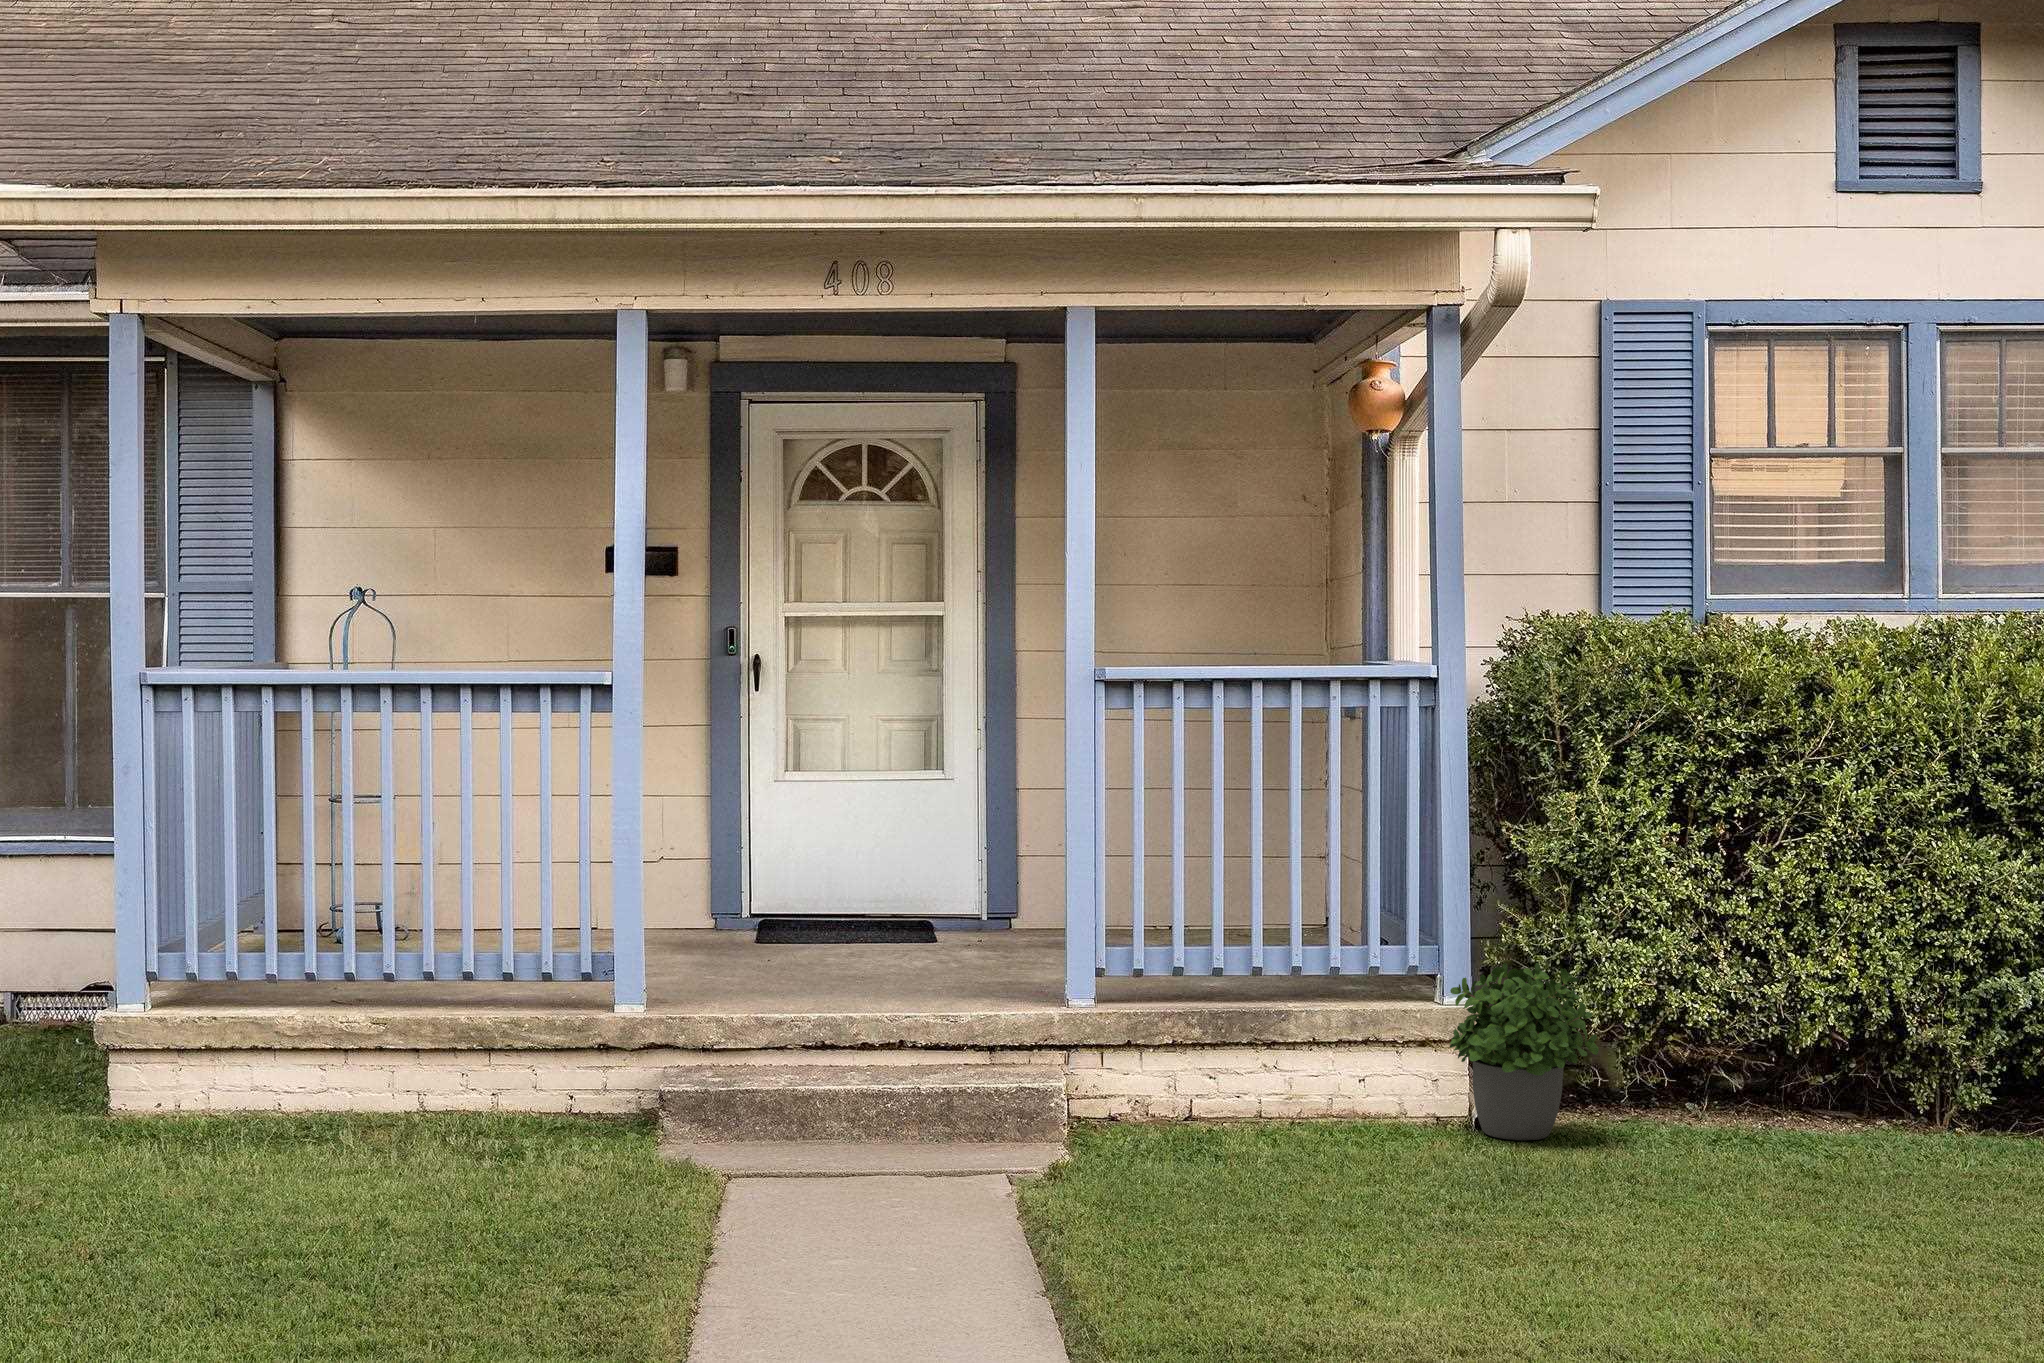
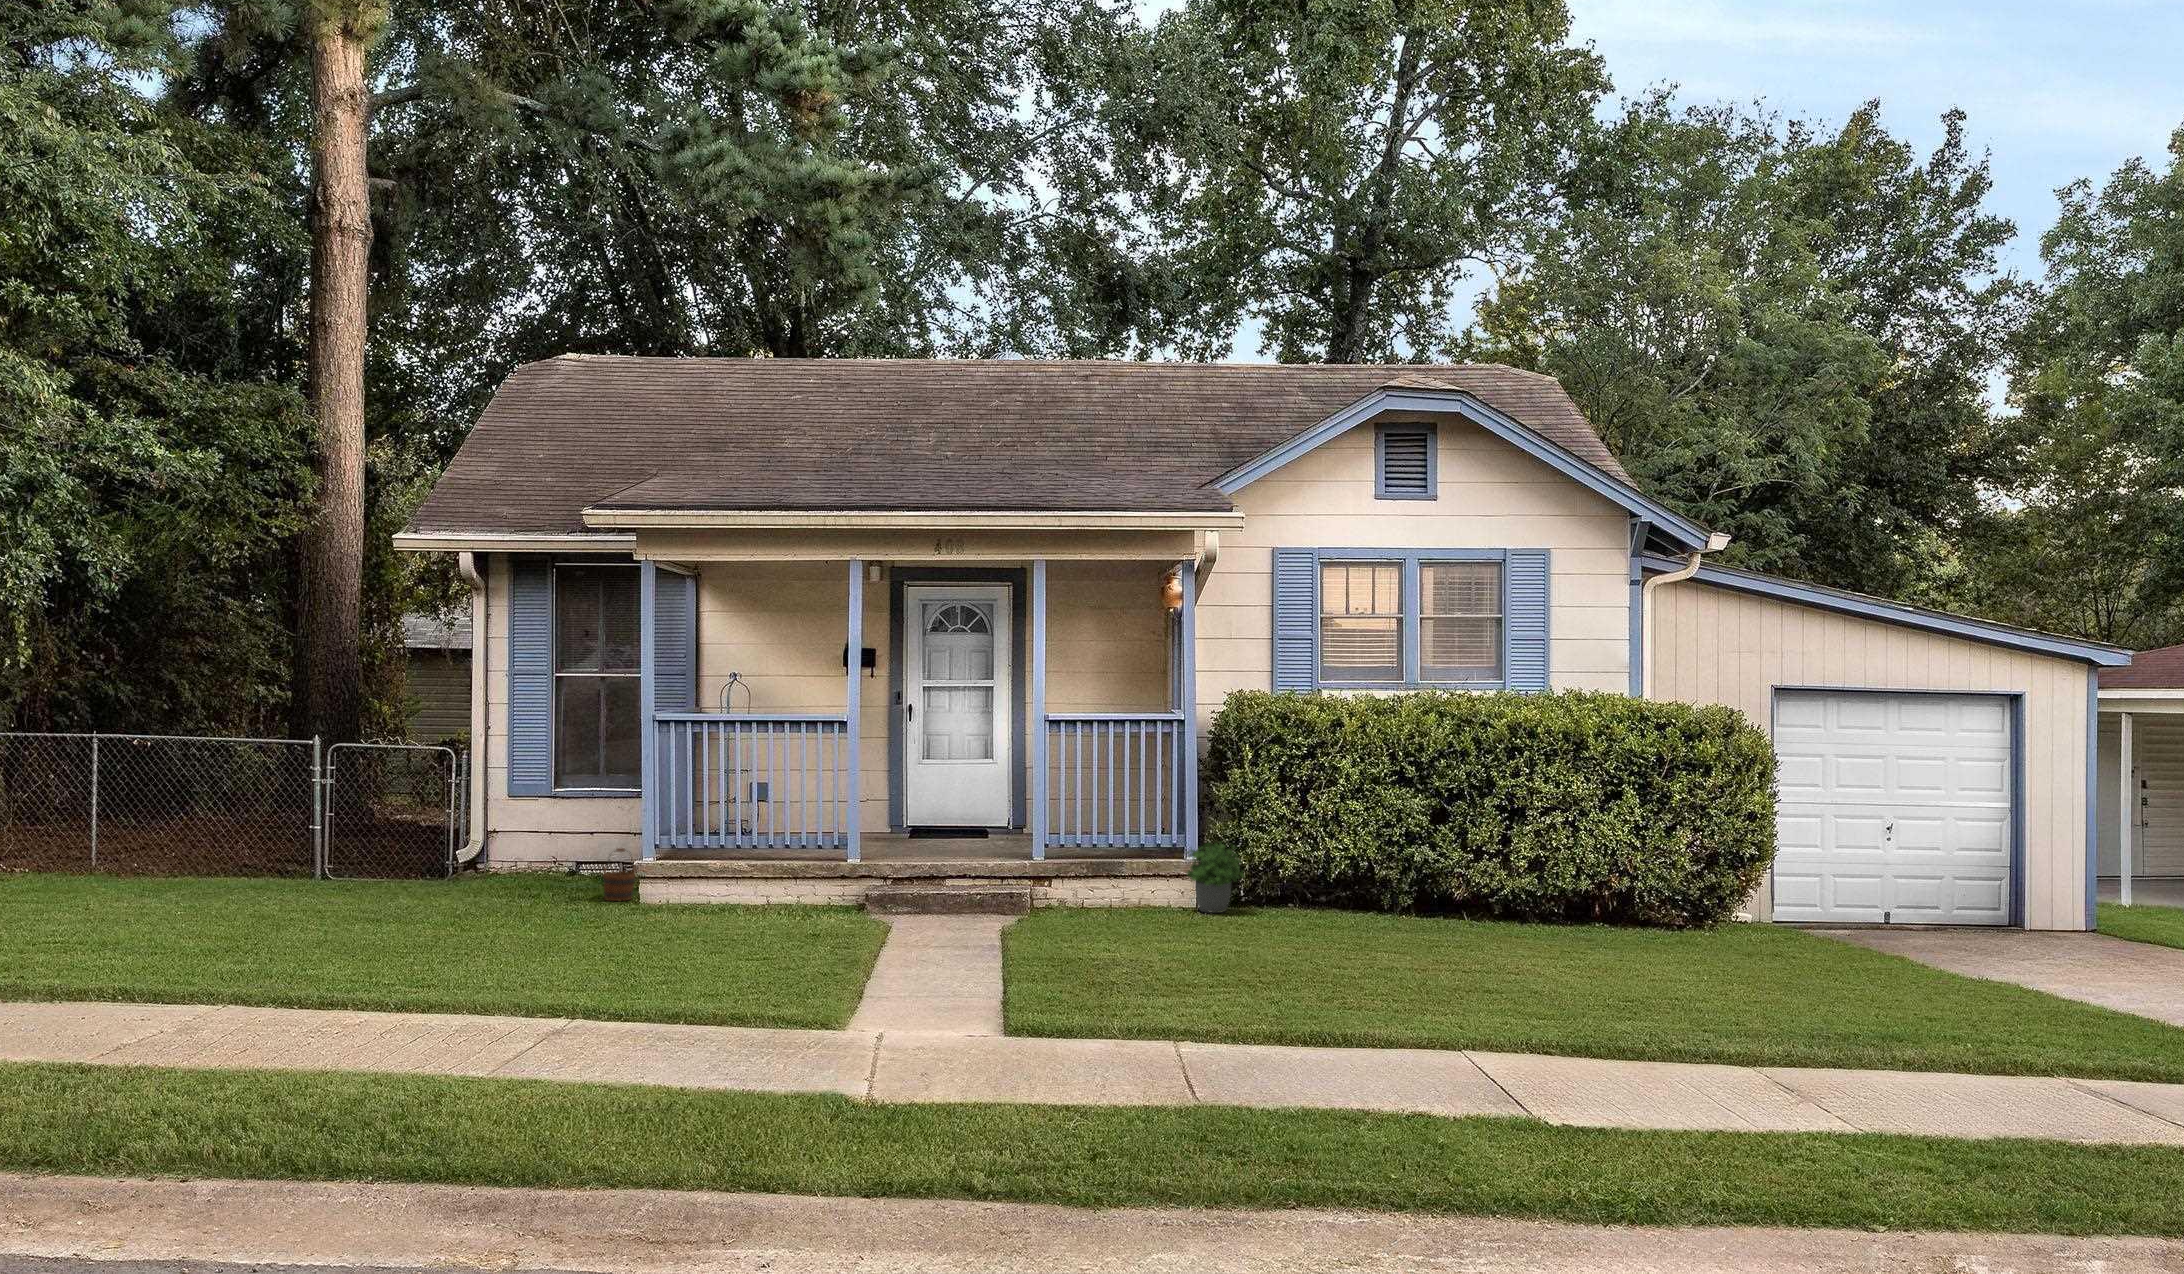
wooden bucket: none [12,976,101,1108] -> present [603,848,636,901]

